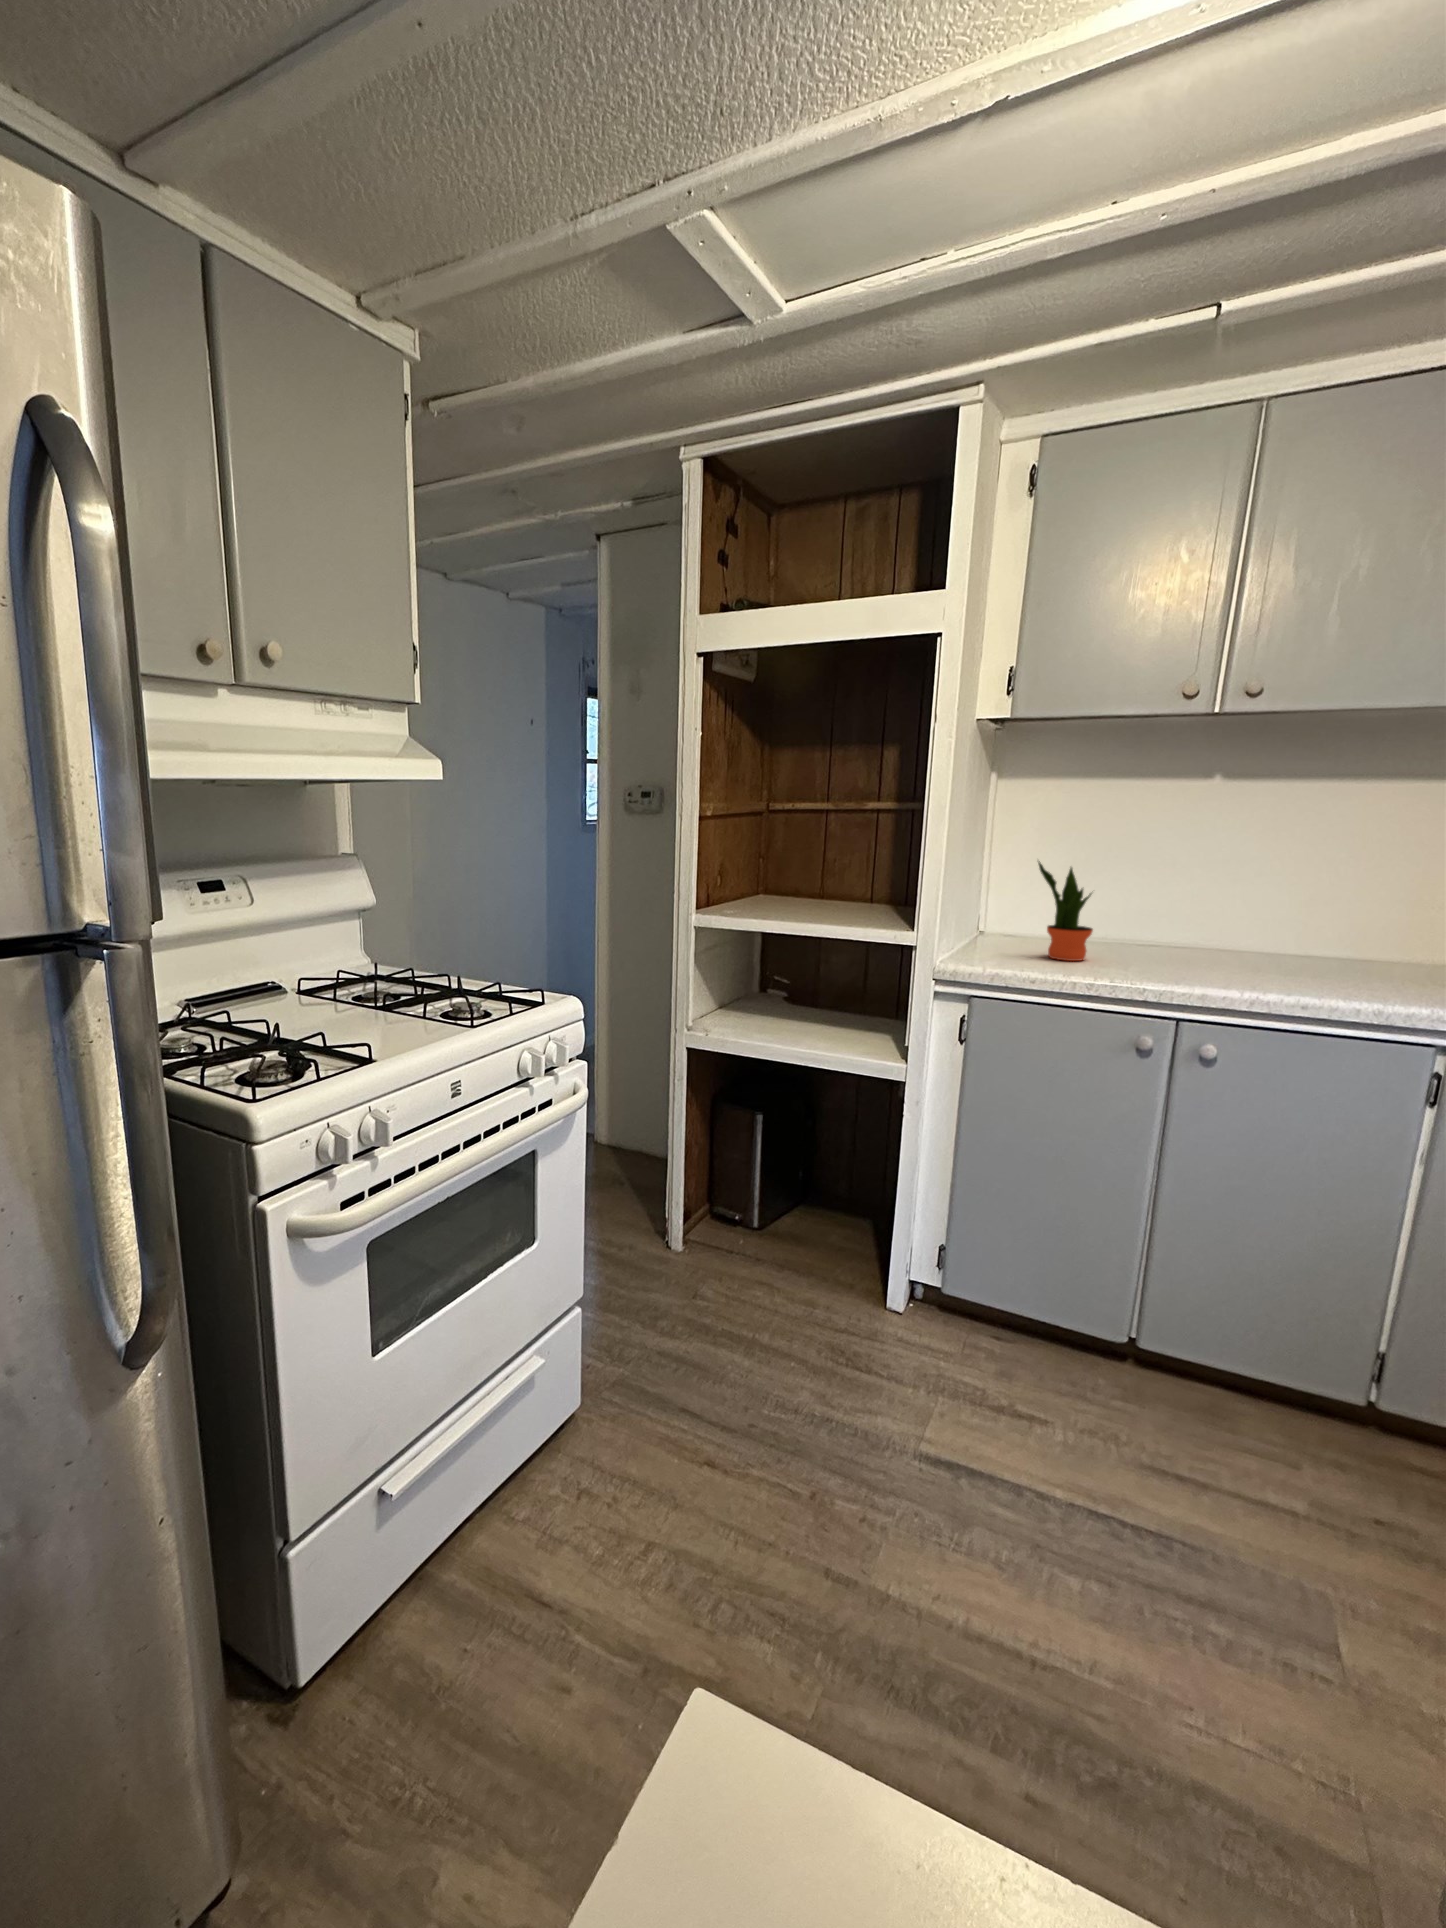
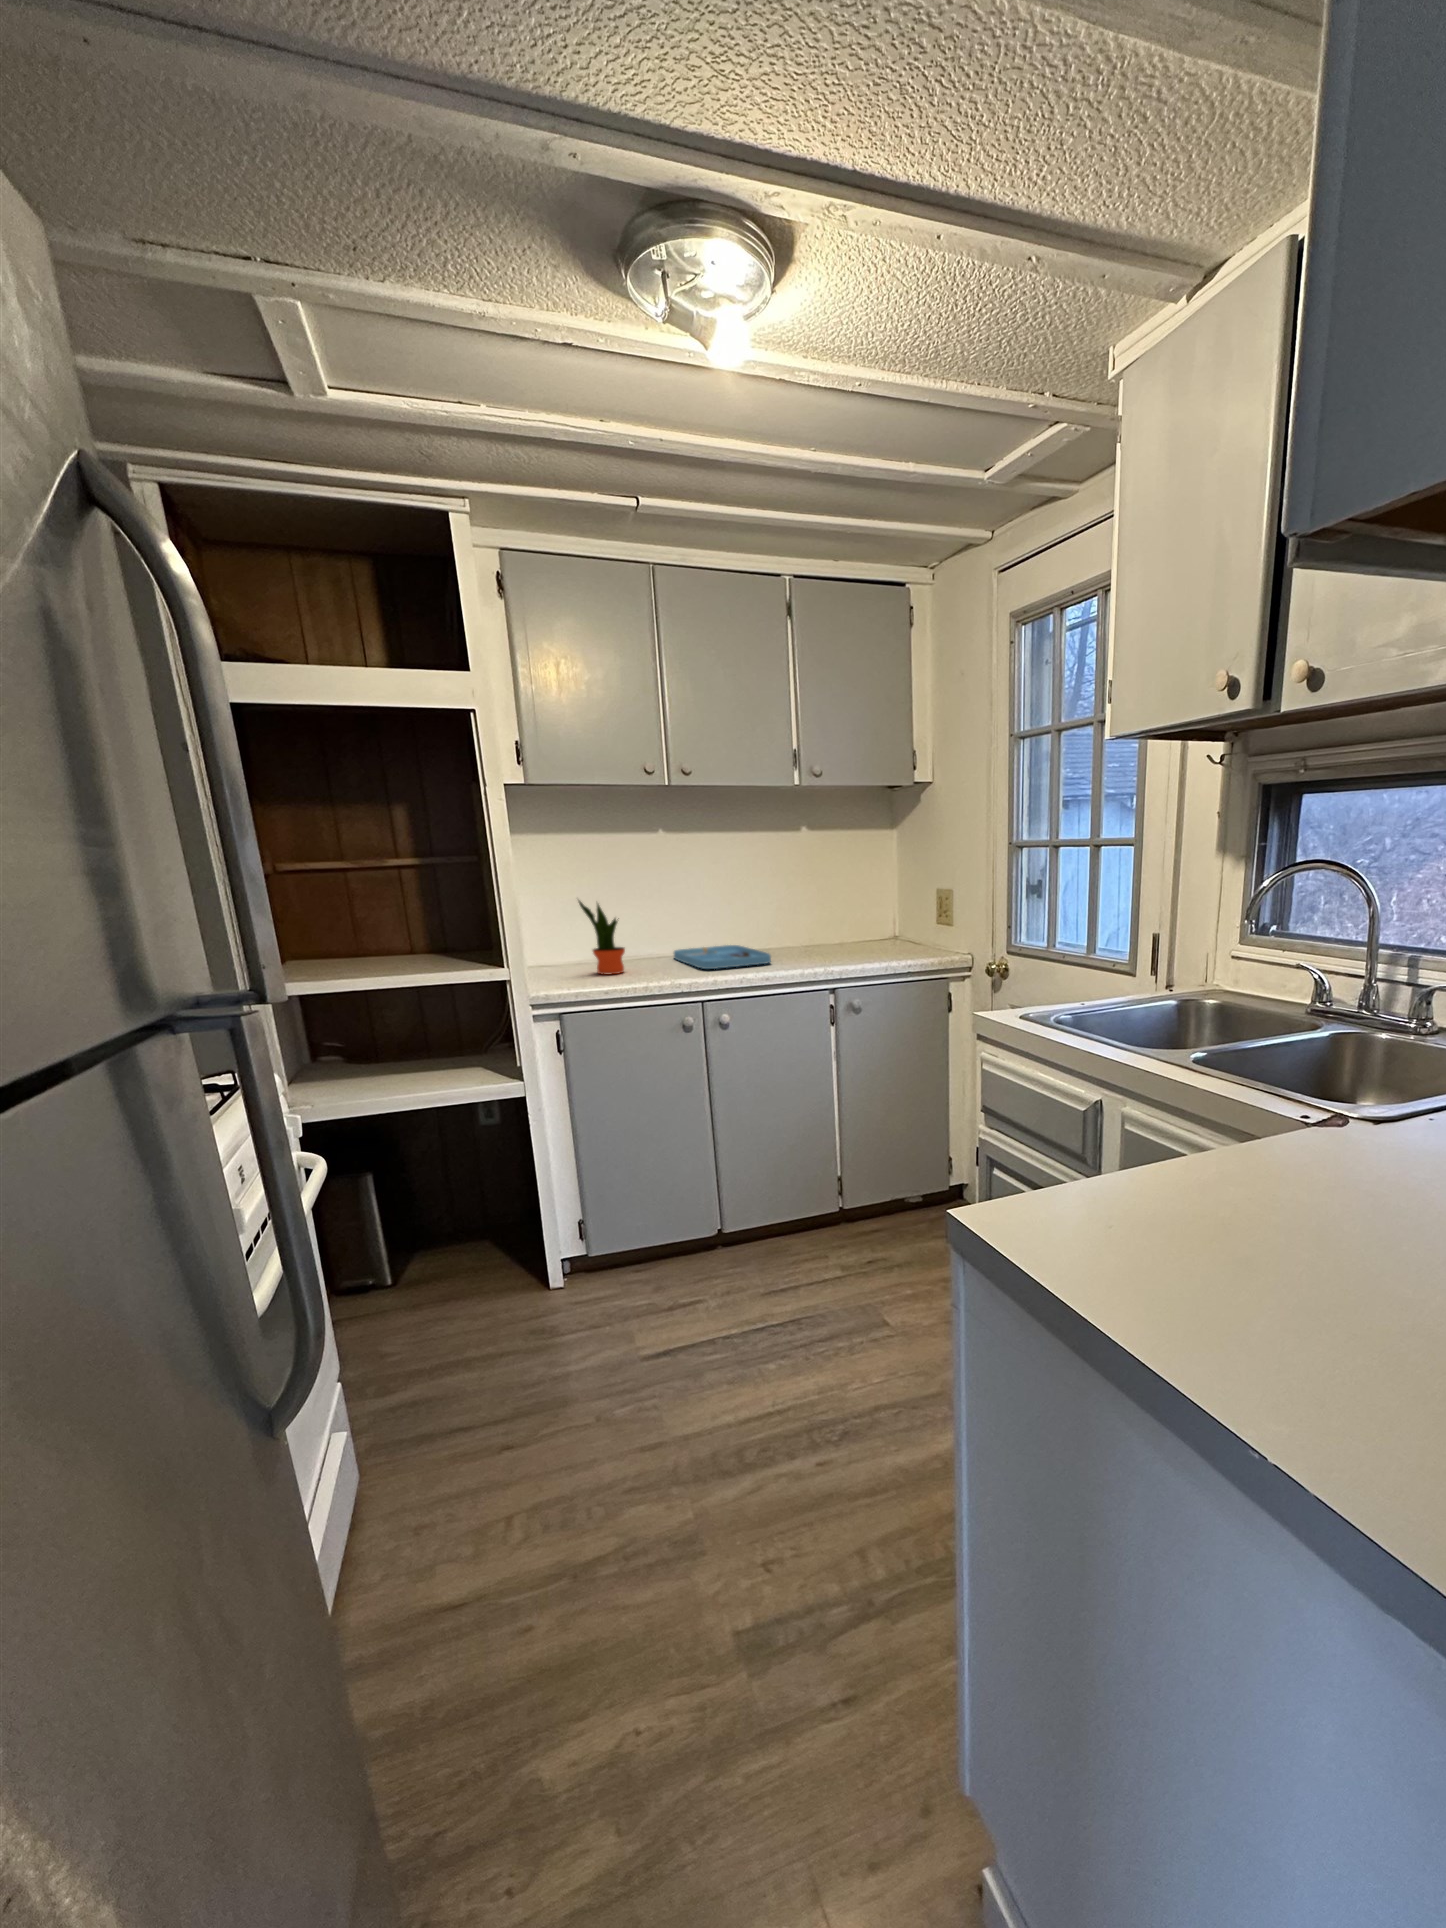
tray: none [1183,943,1334,985] -> present [674,945,771,969]

